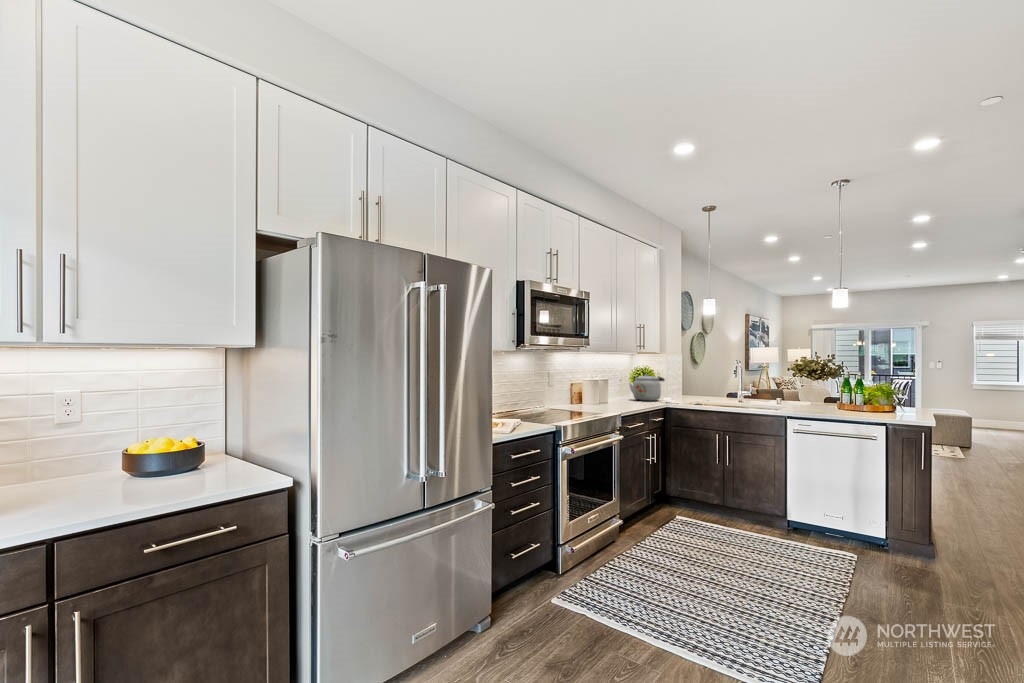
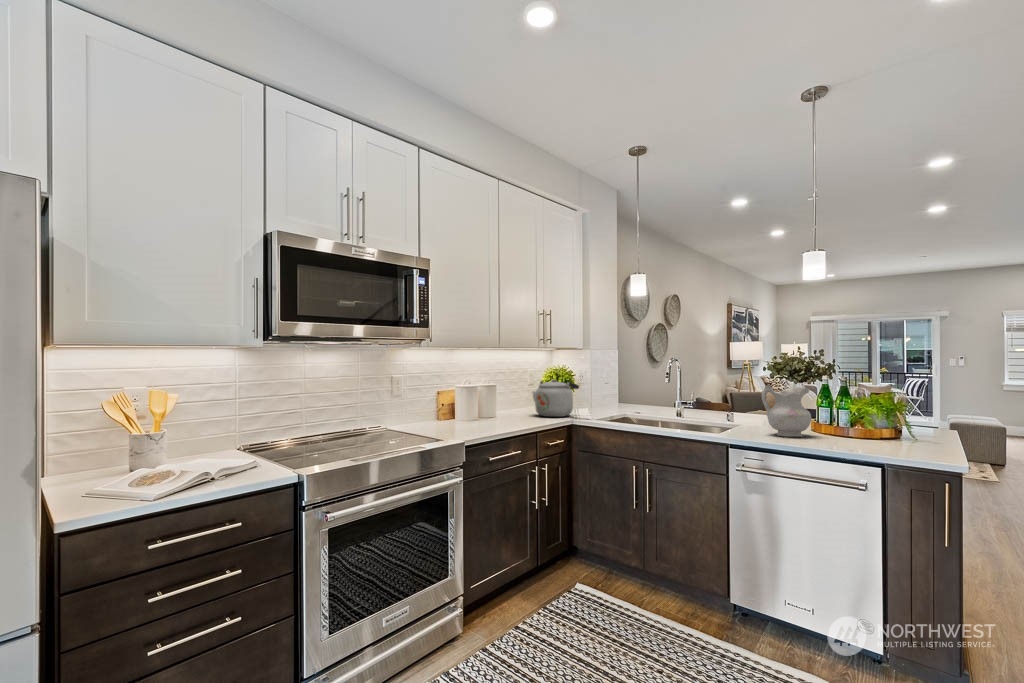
ceramic pitcher: none [808,379,841,413] -> present [762,385,811,437]

